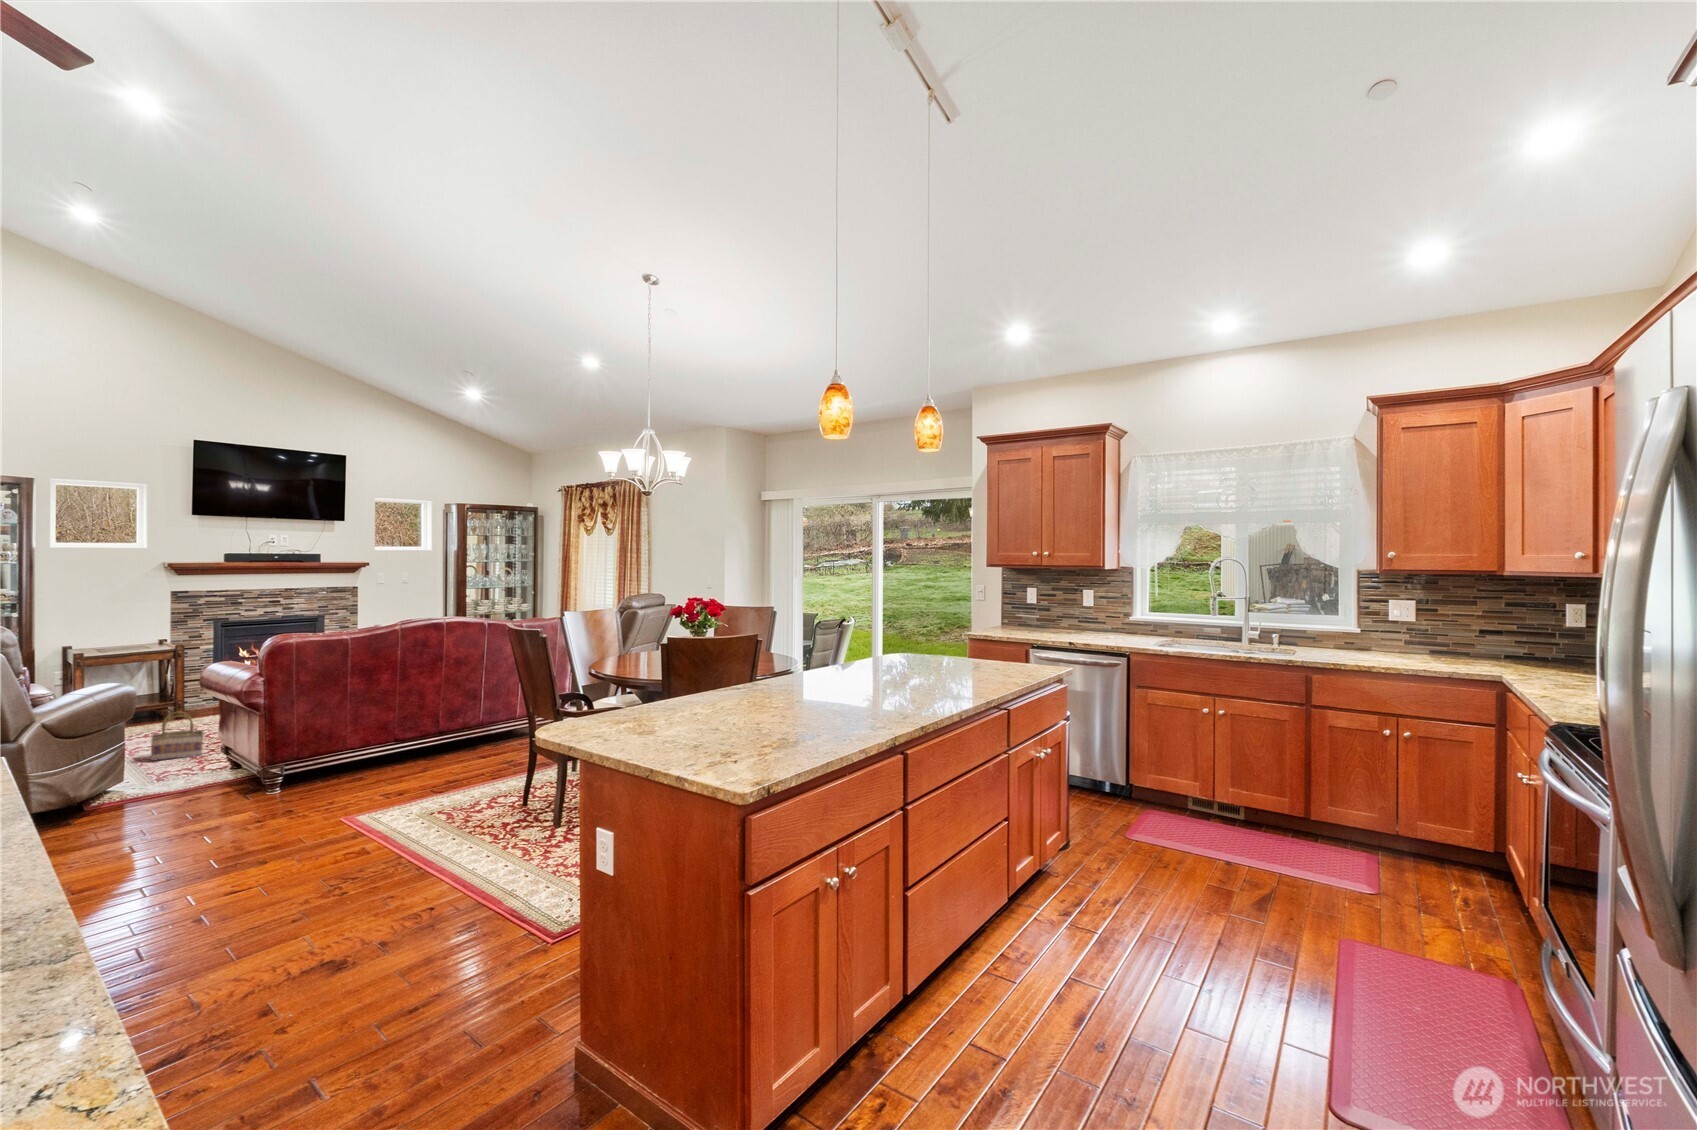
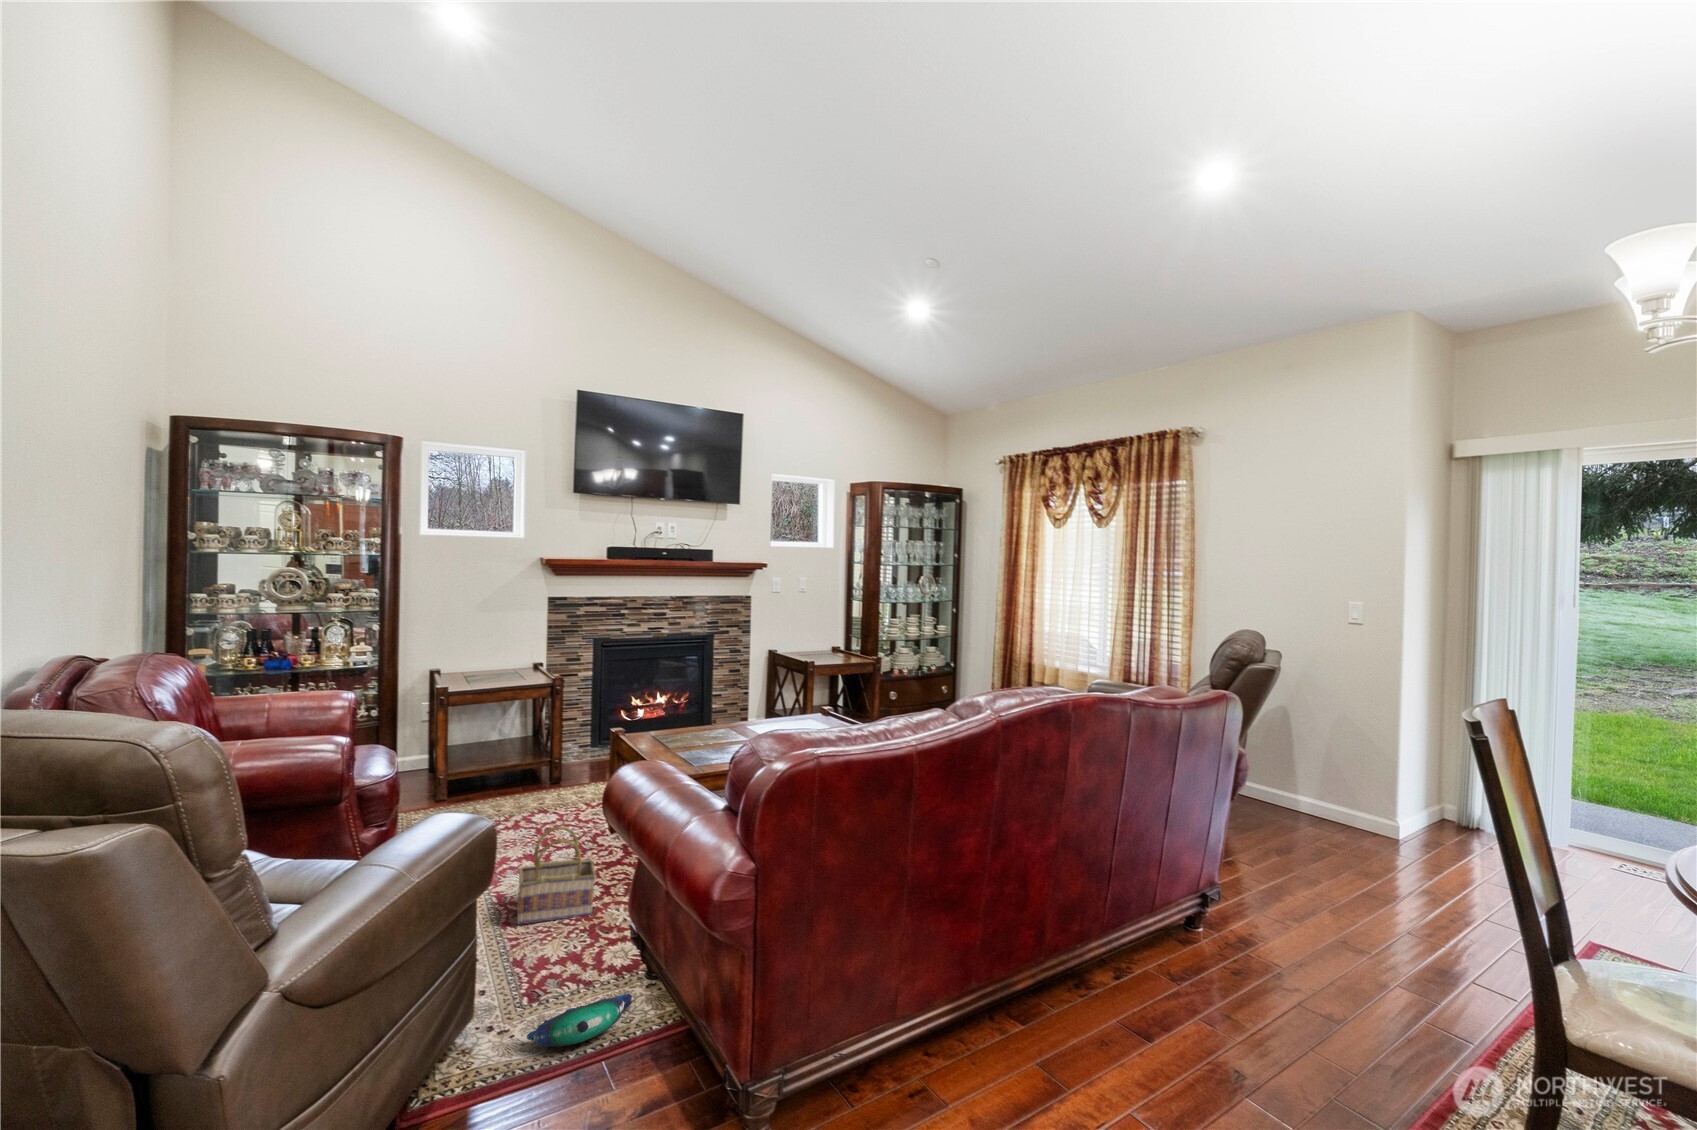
plush toy: none [158,764,221,783] -> present [527,994,633,1048]

